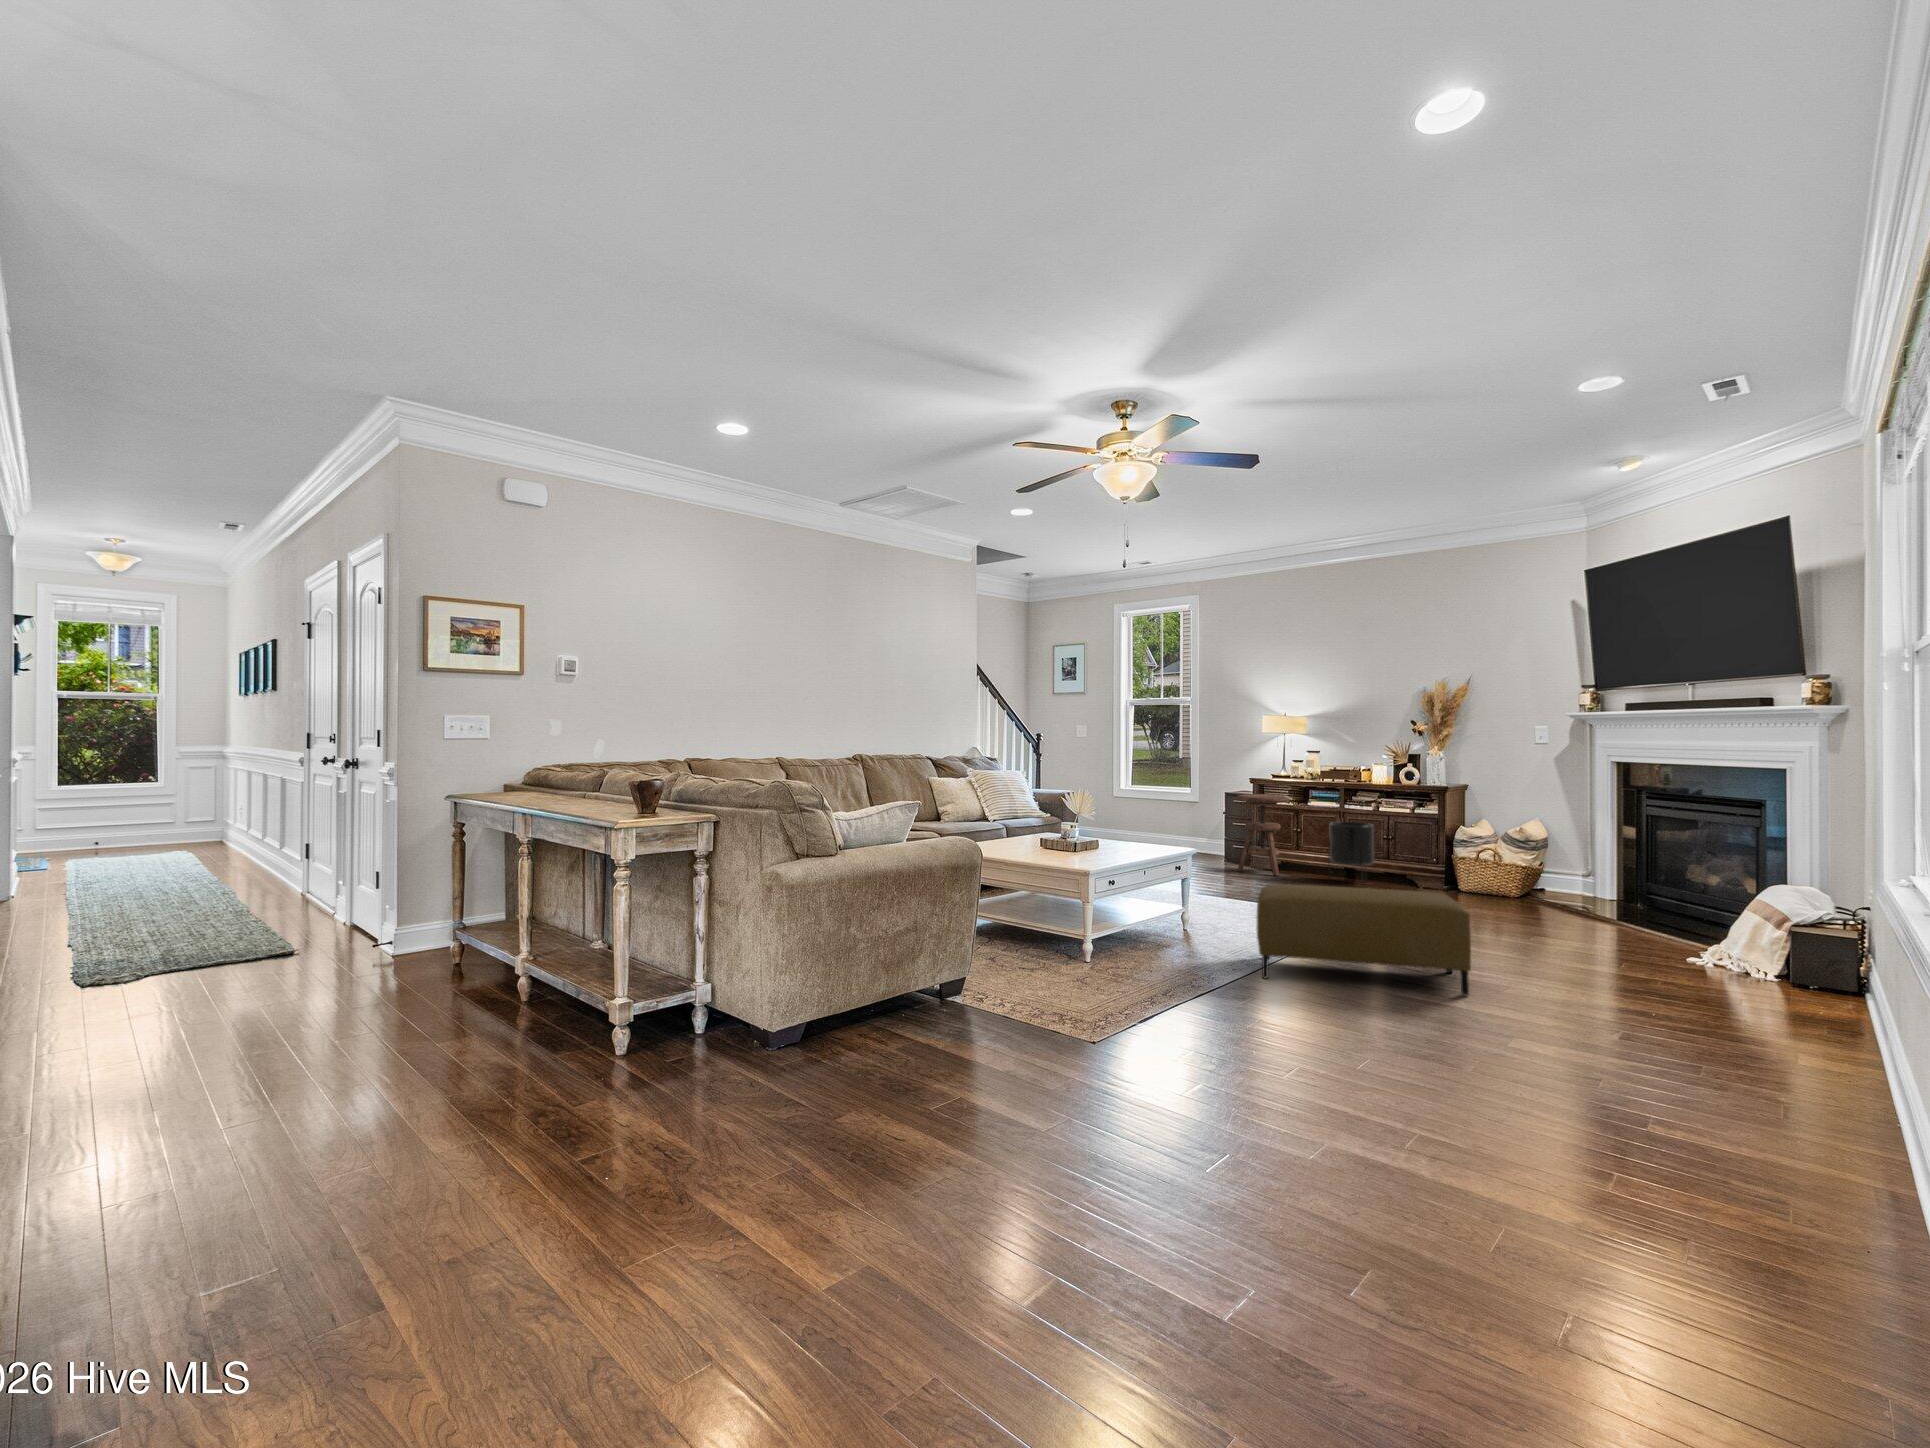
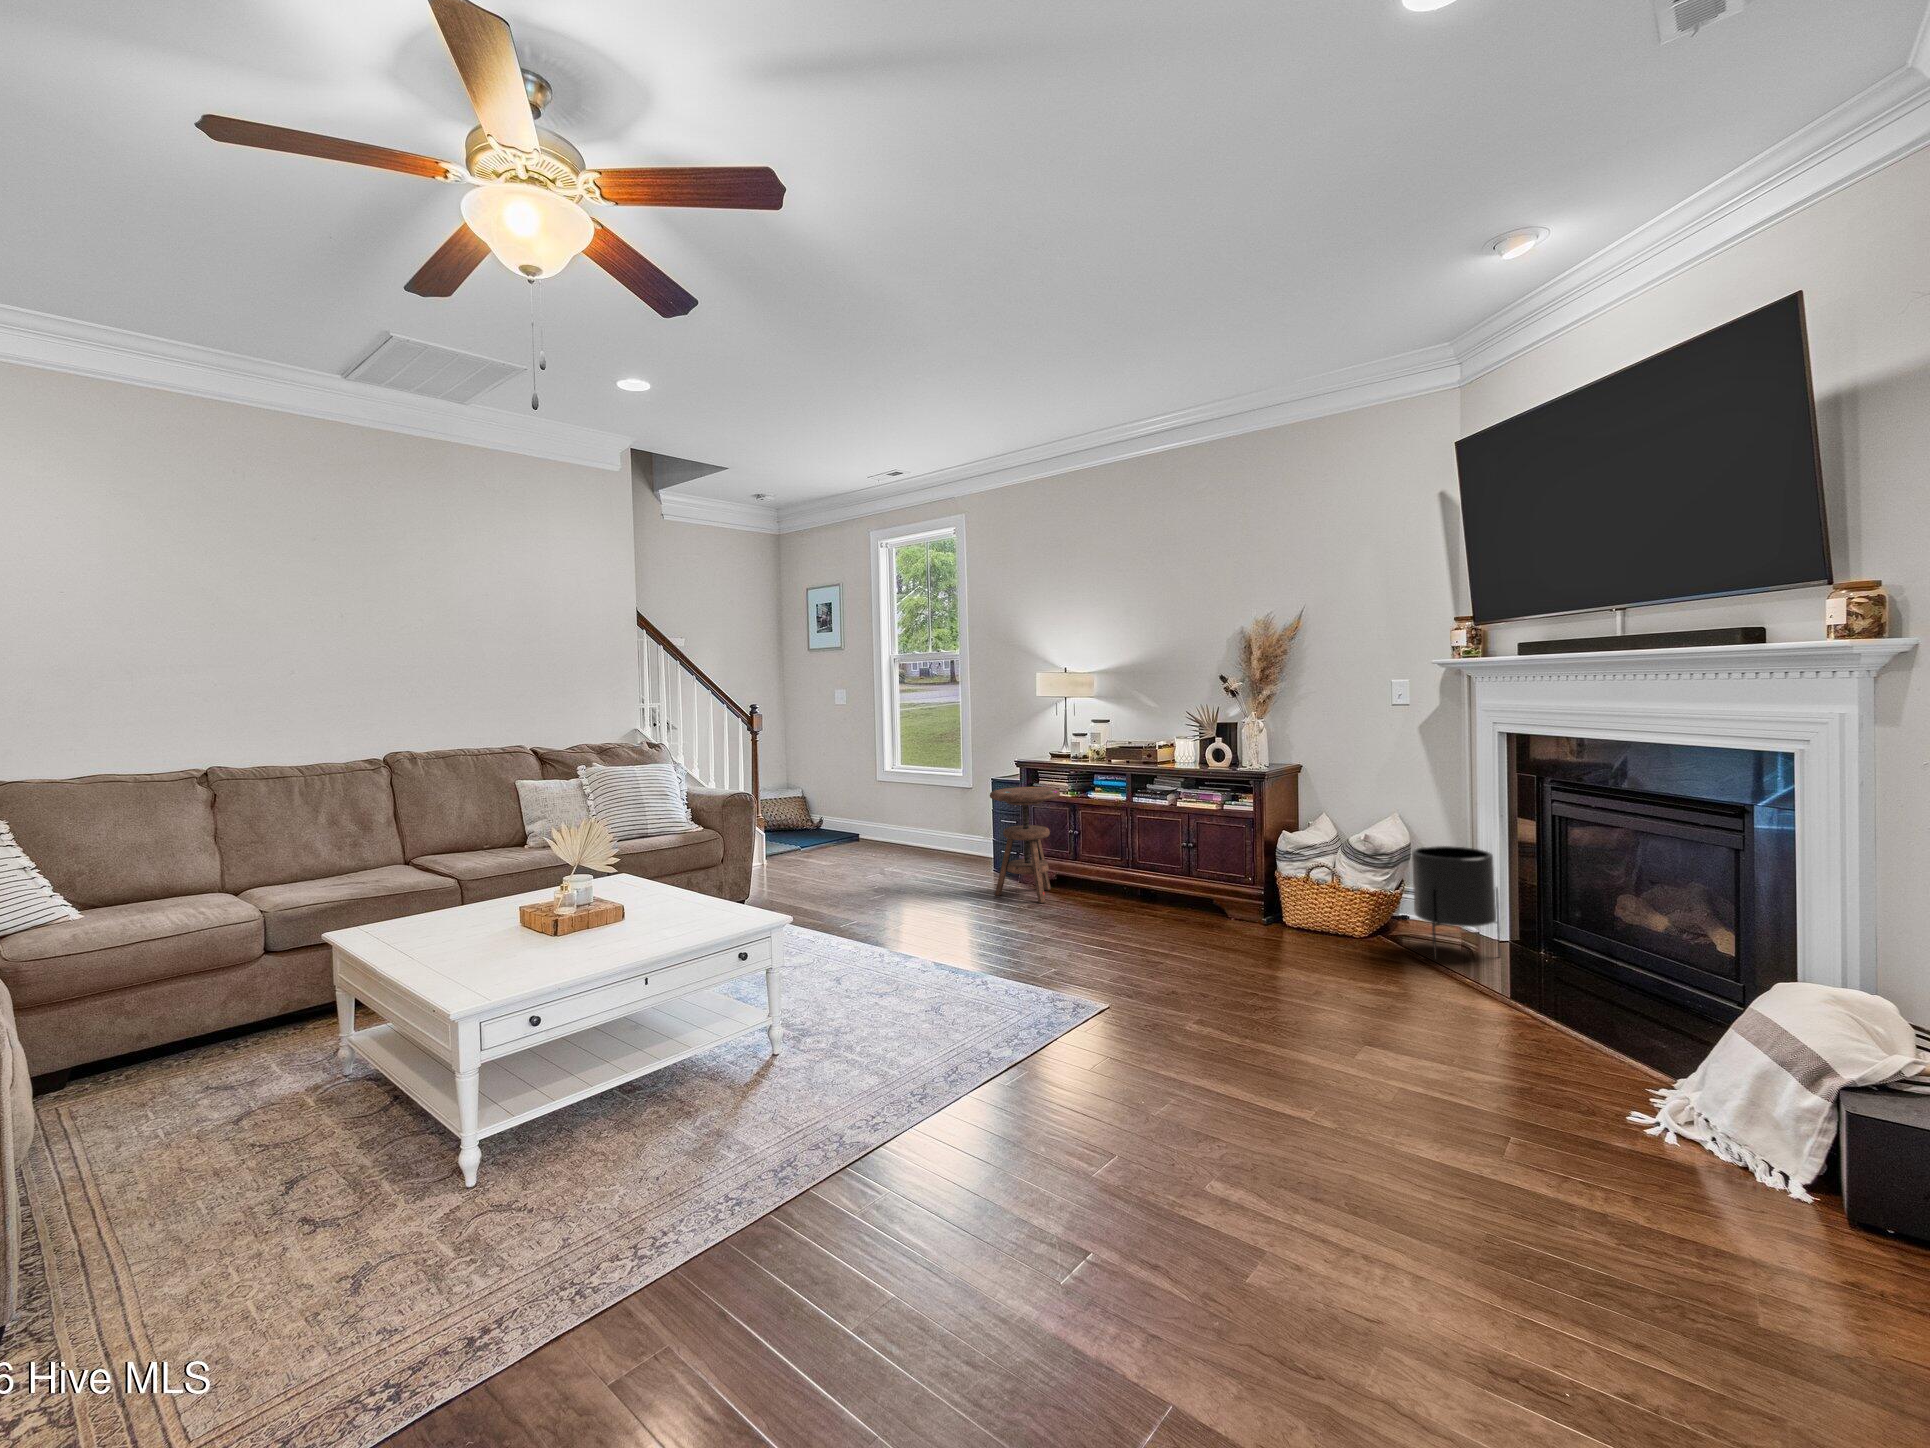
planter: present [1329,822,1374,868] -> present [1412,846,1501,960]
ottoman: present [1257,884,1471,995] -> none [770,1026,1181,1316]

